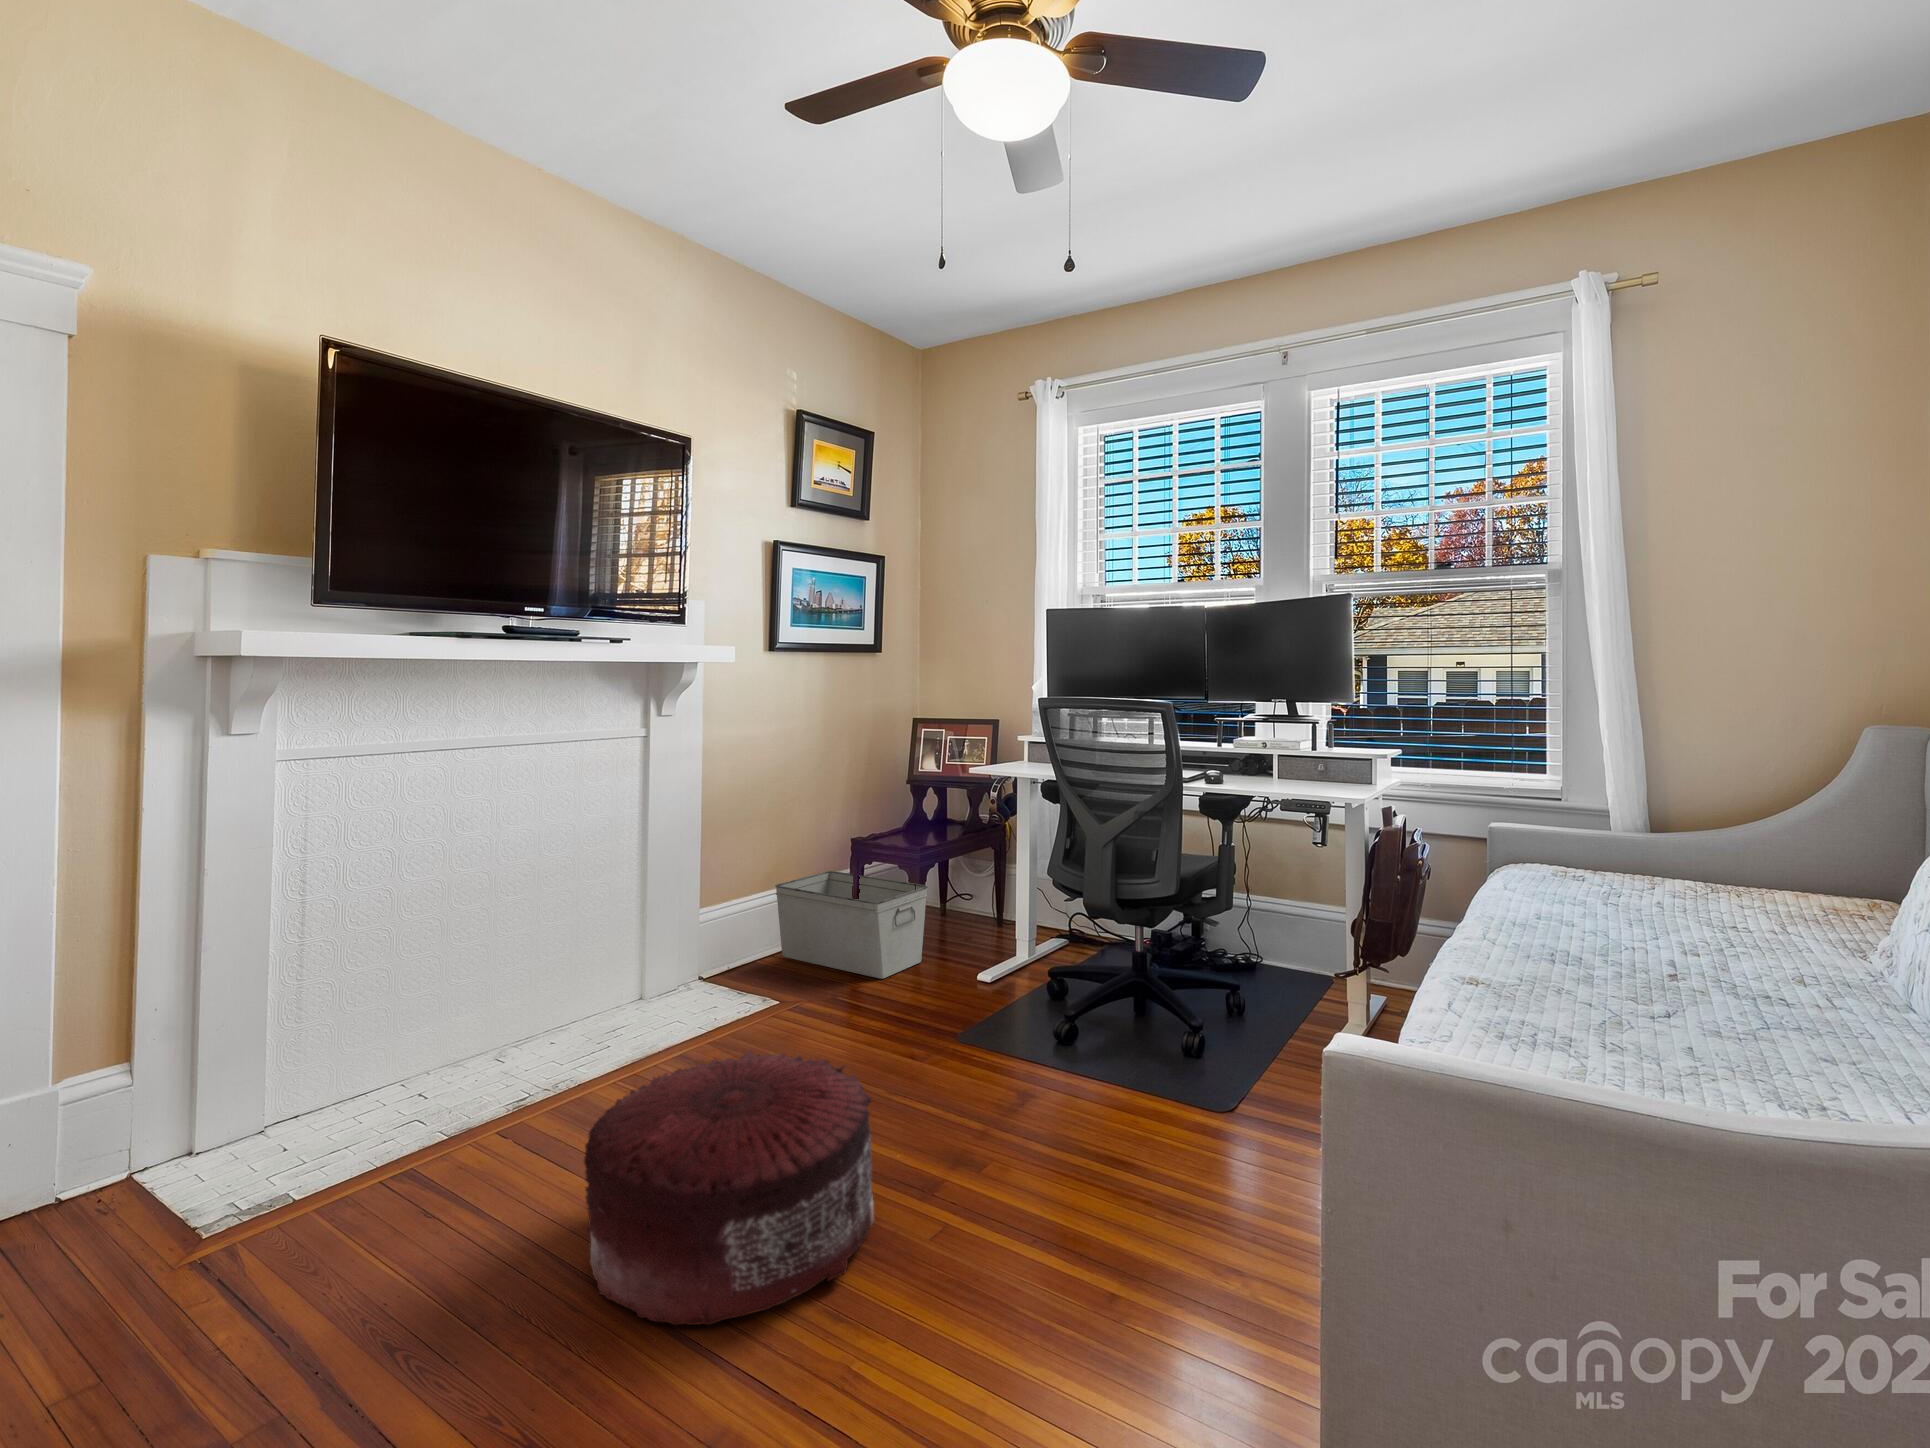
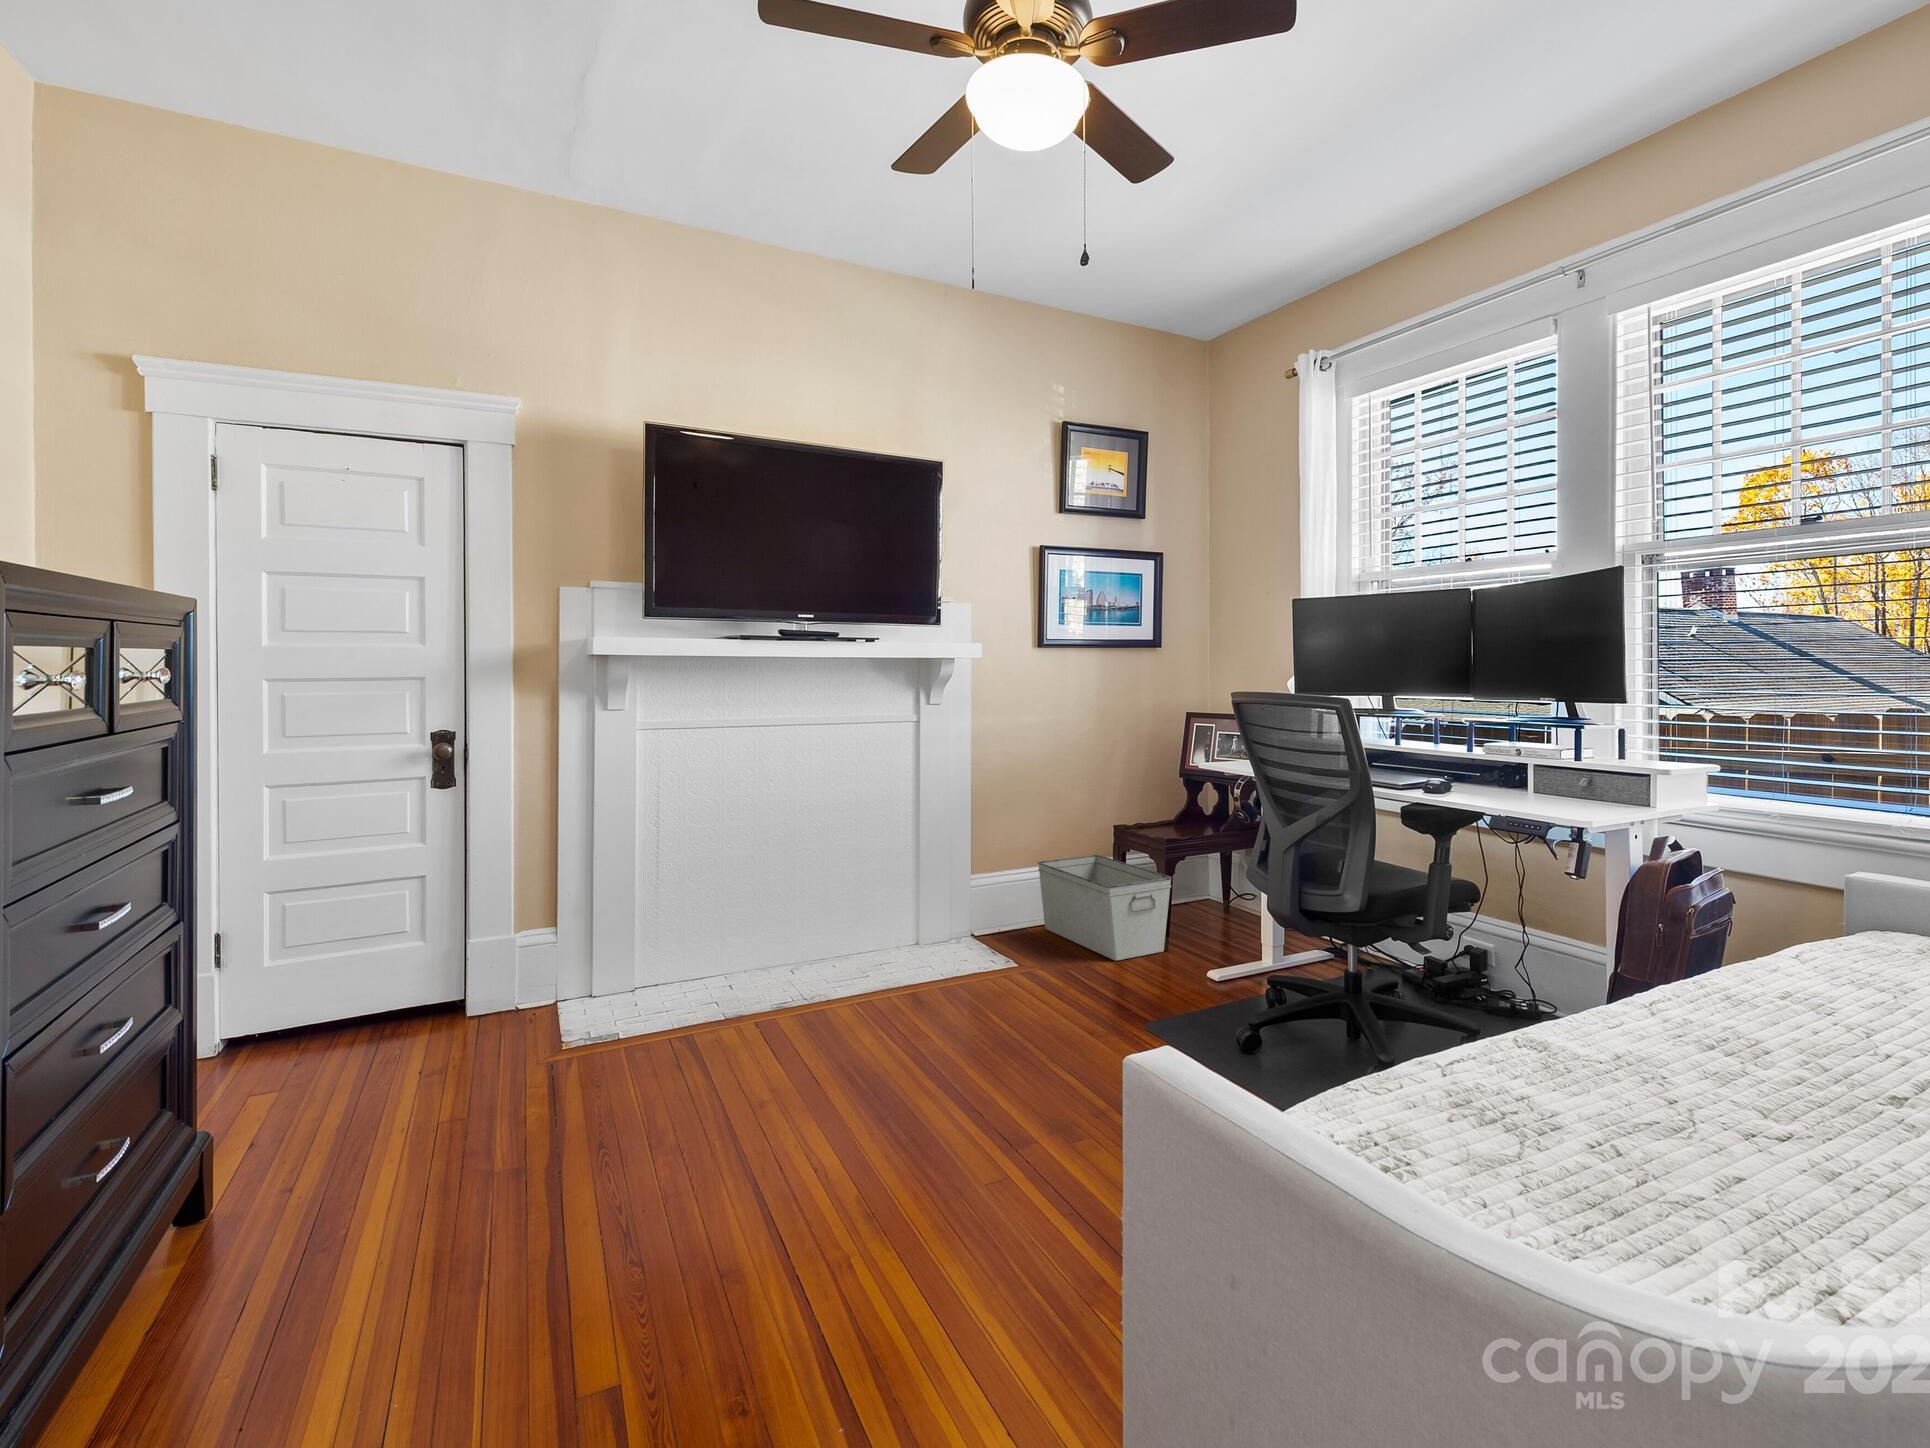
pouf: present [584,1051,874,1325] -> none [721,989,968,1197]

